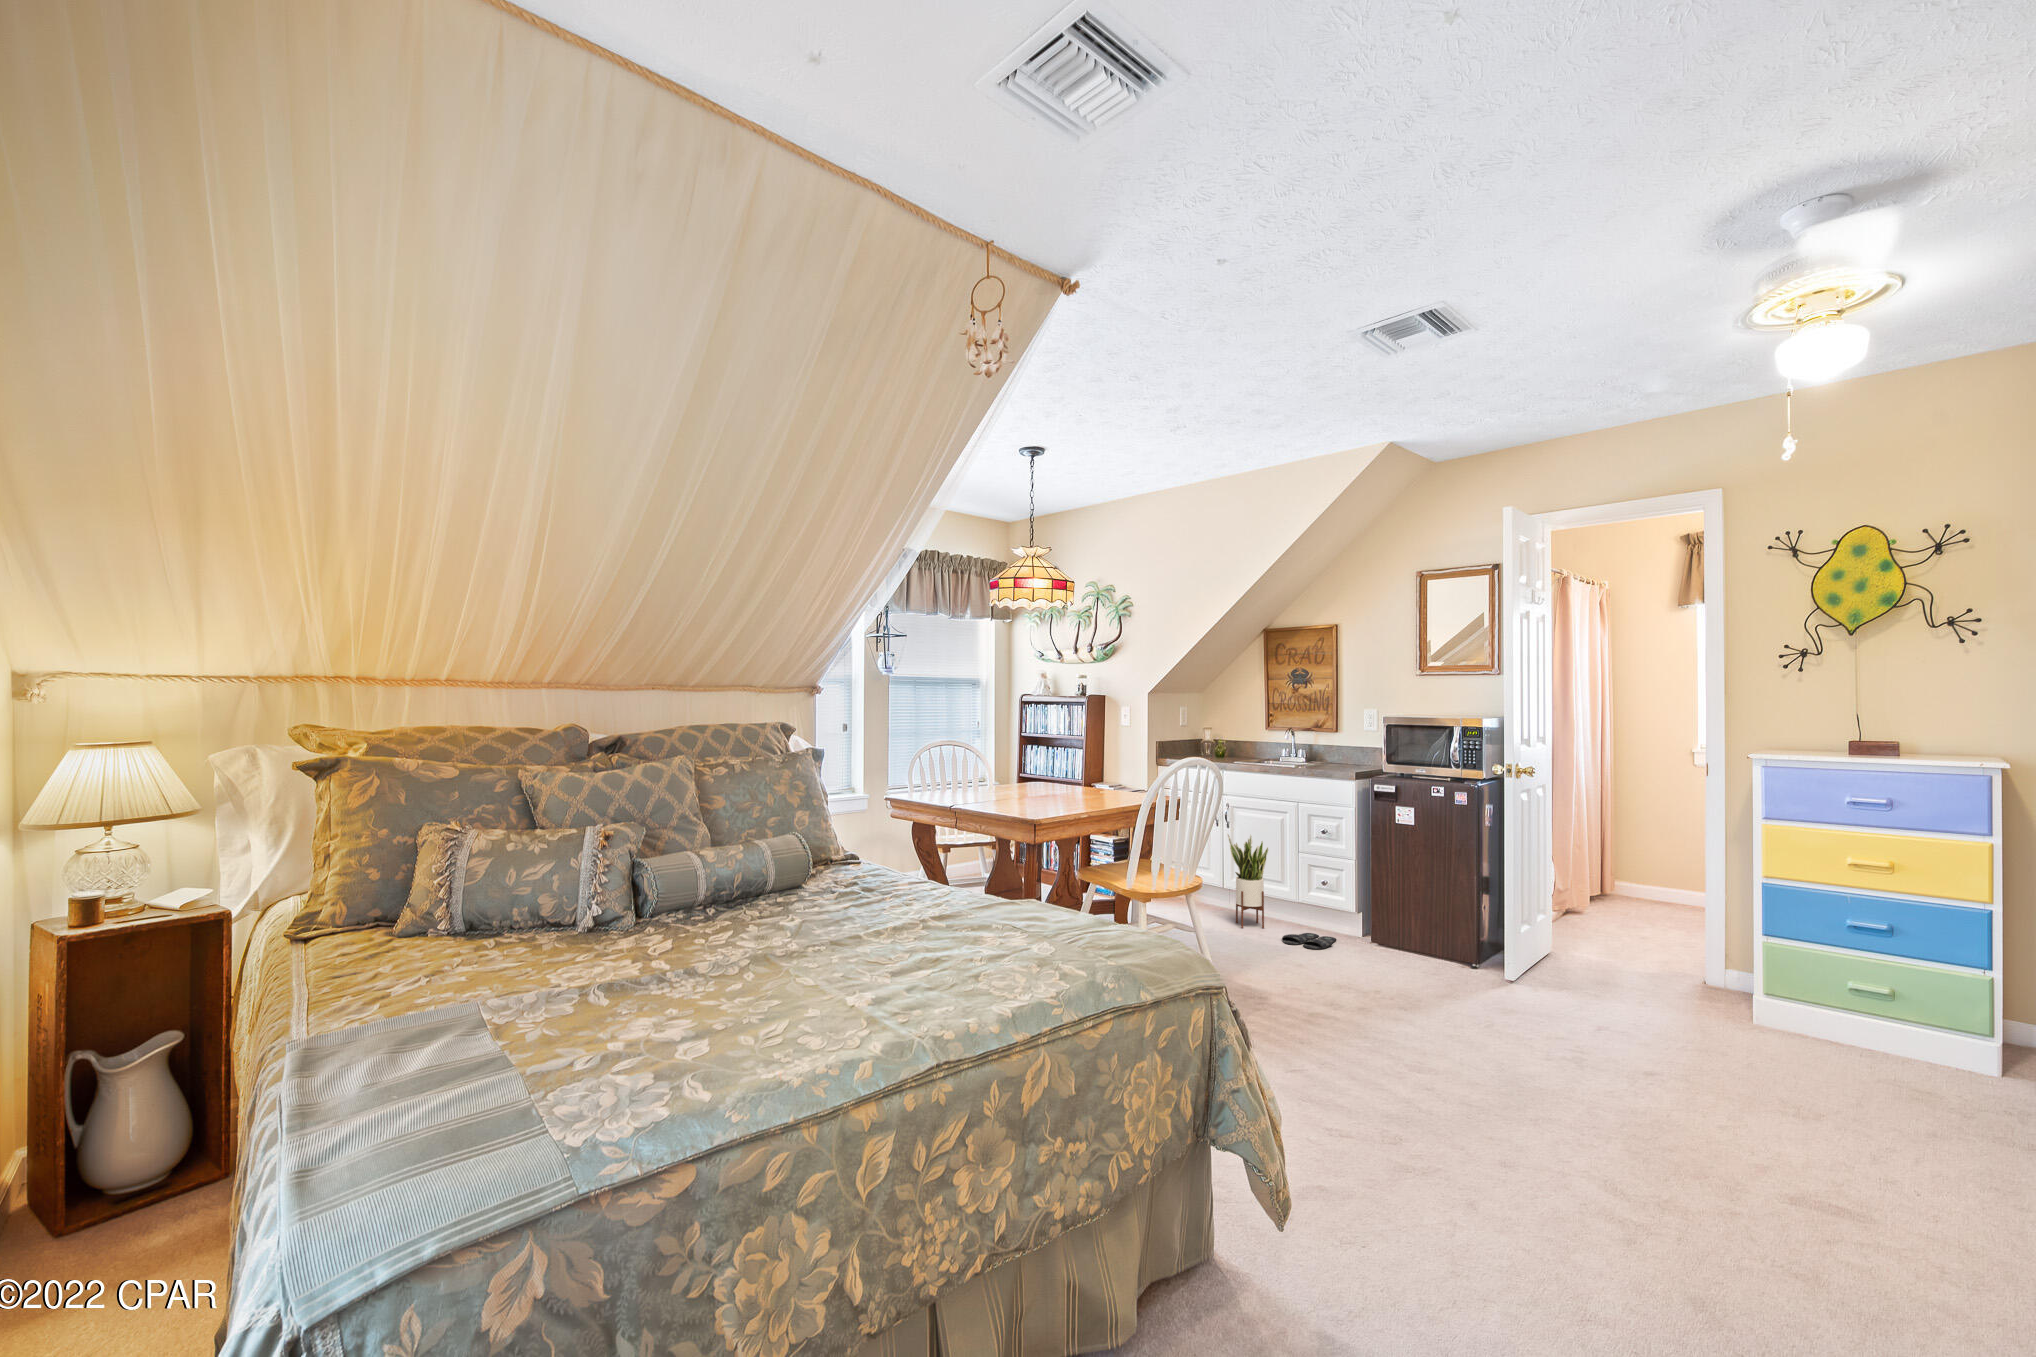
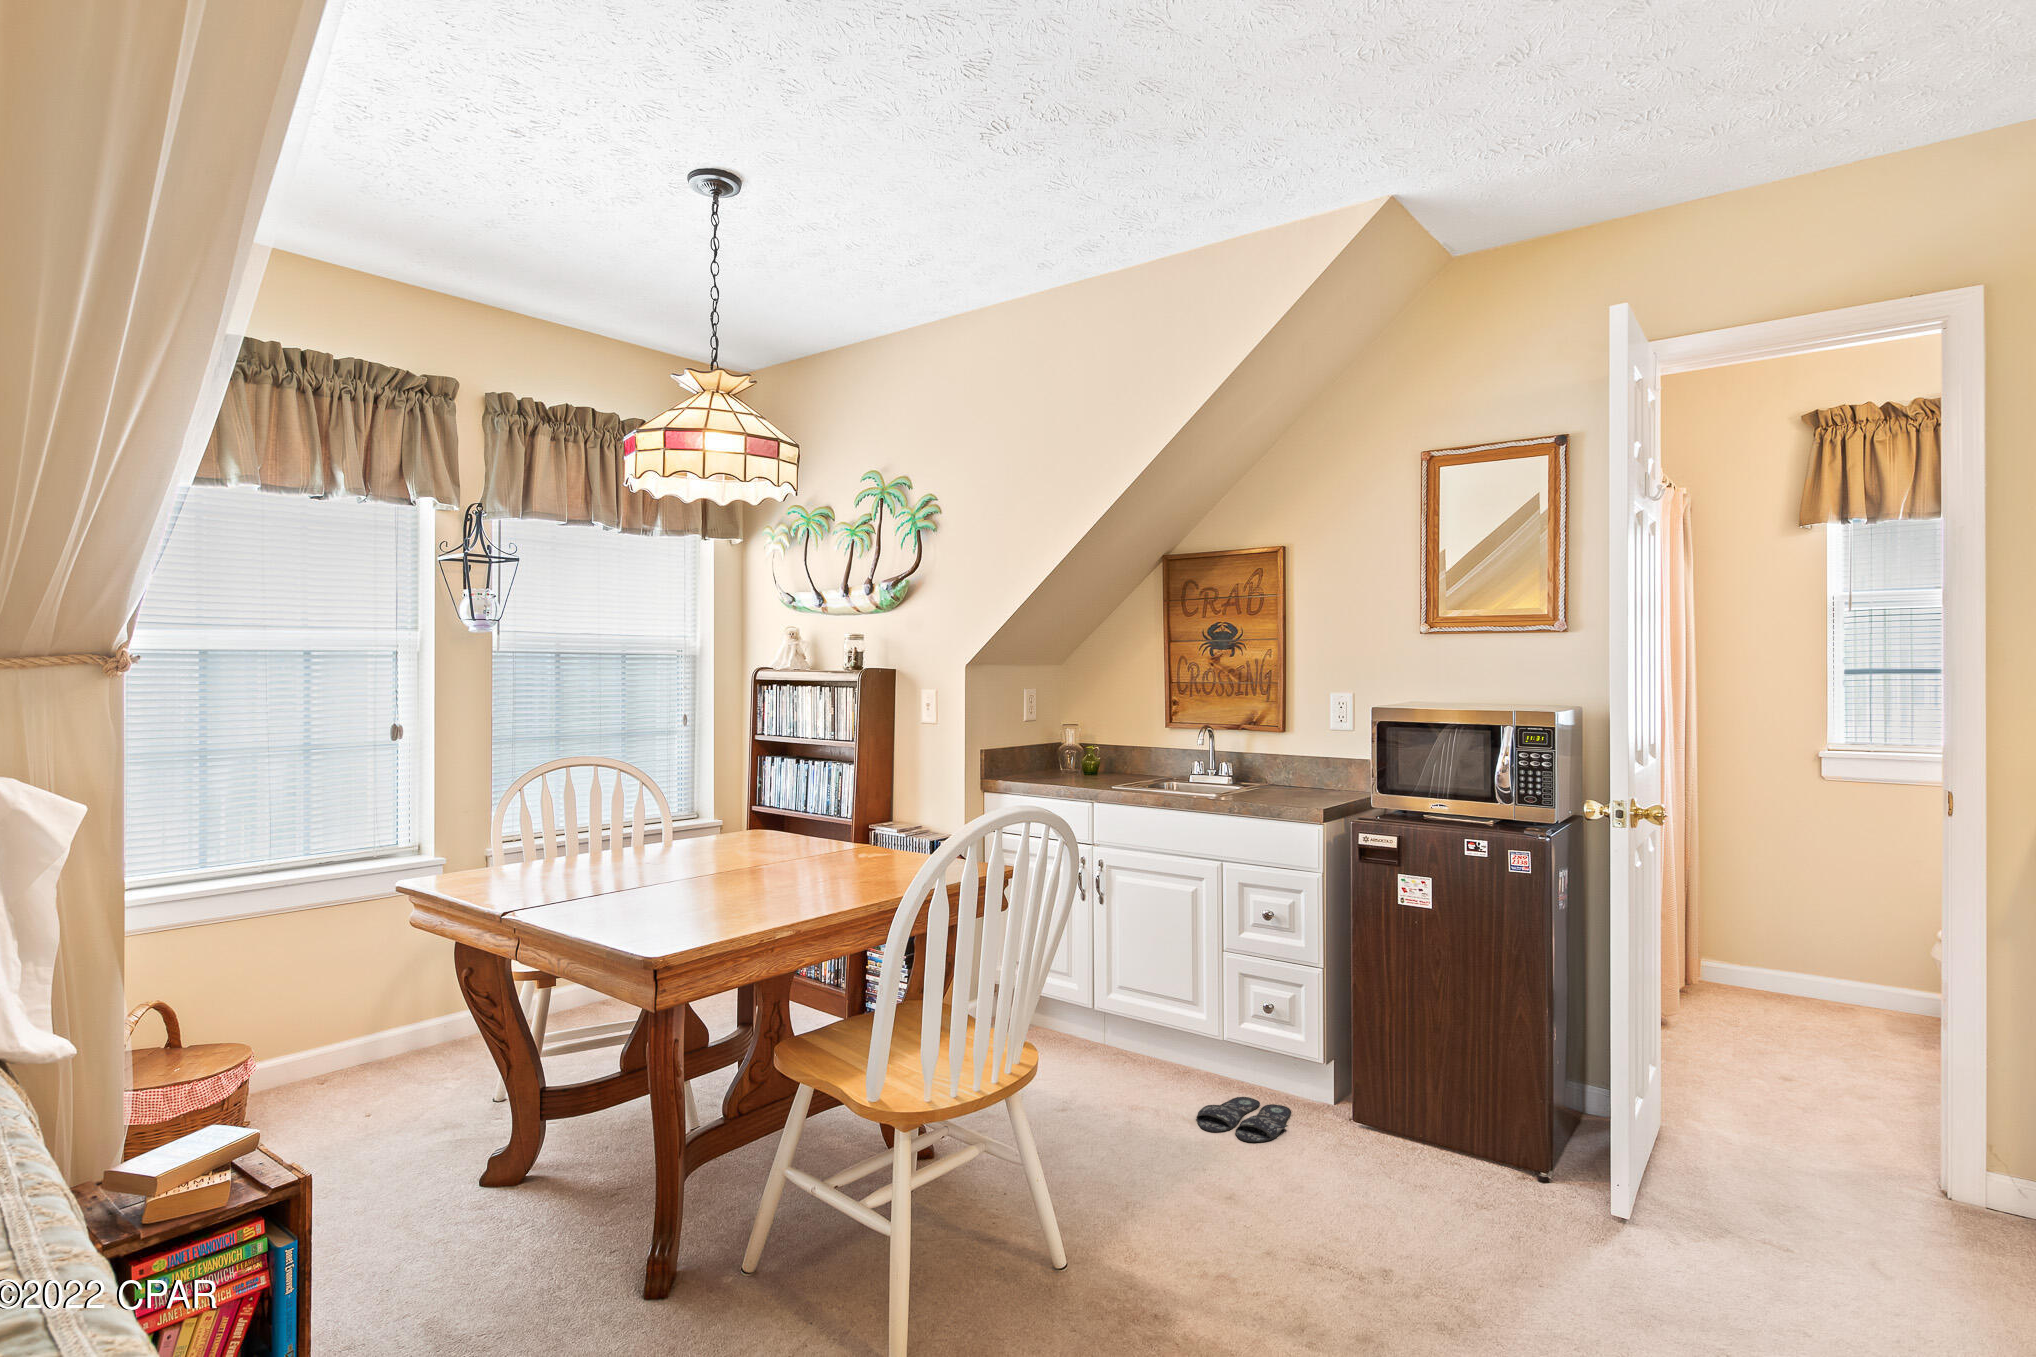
potted plant: present [1227,834,1268,928] -> none [1100,919,1172,1091]

